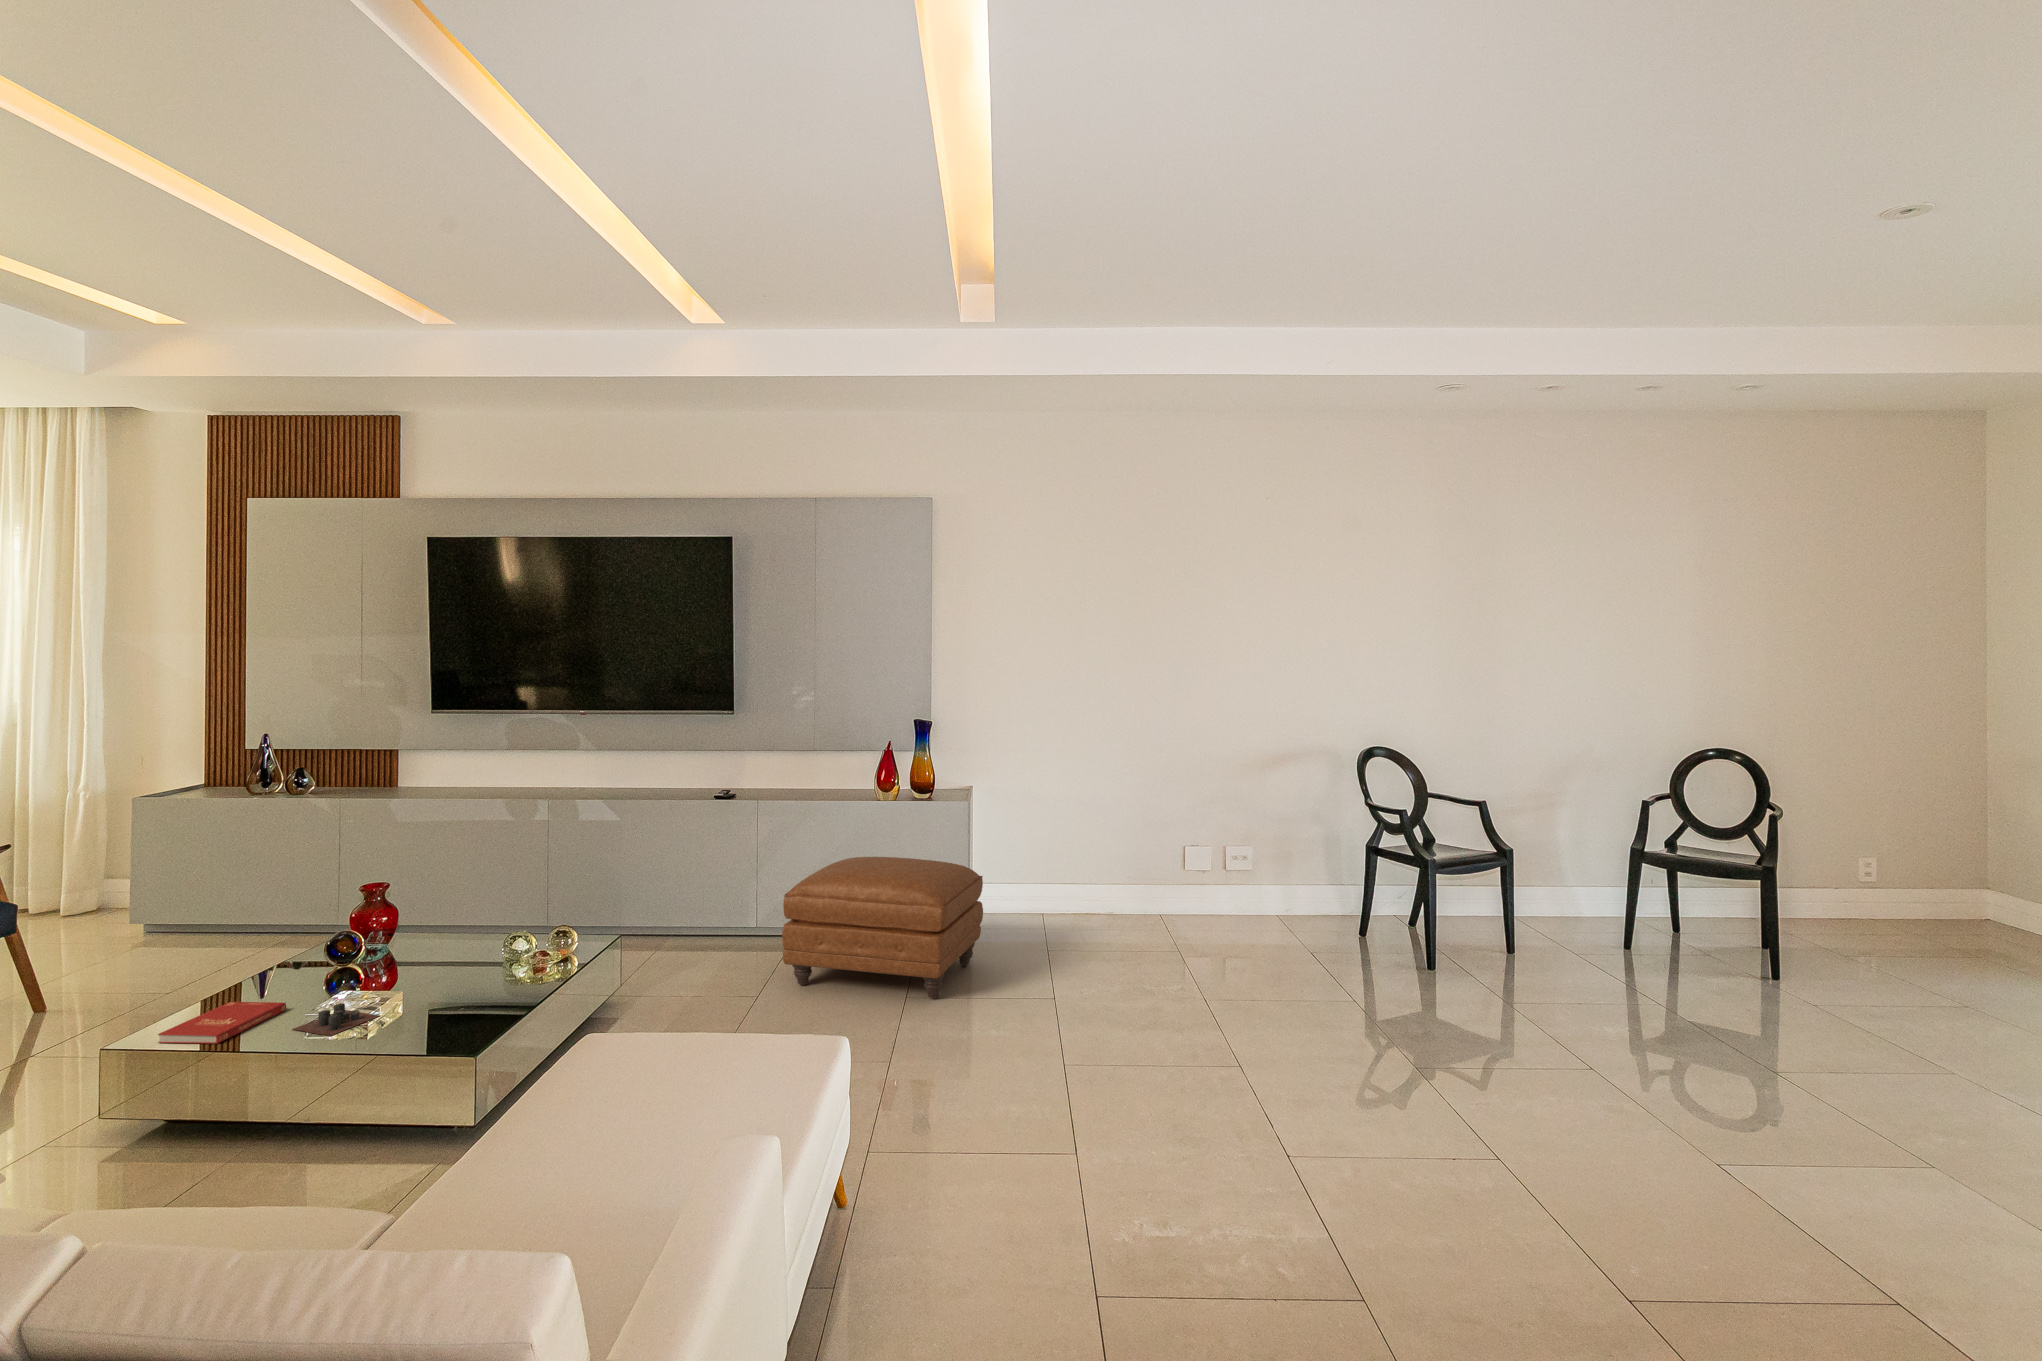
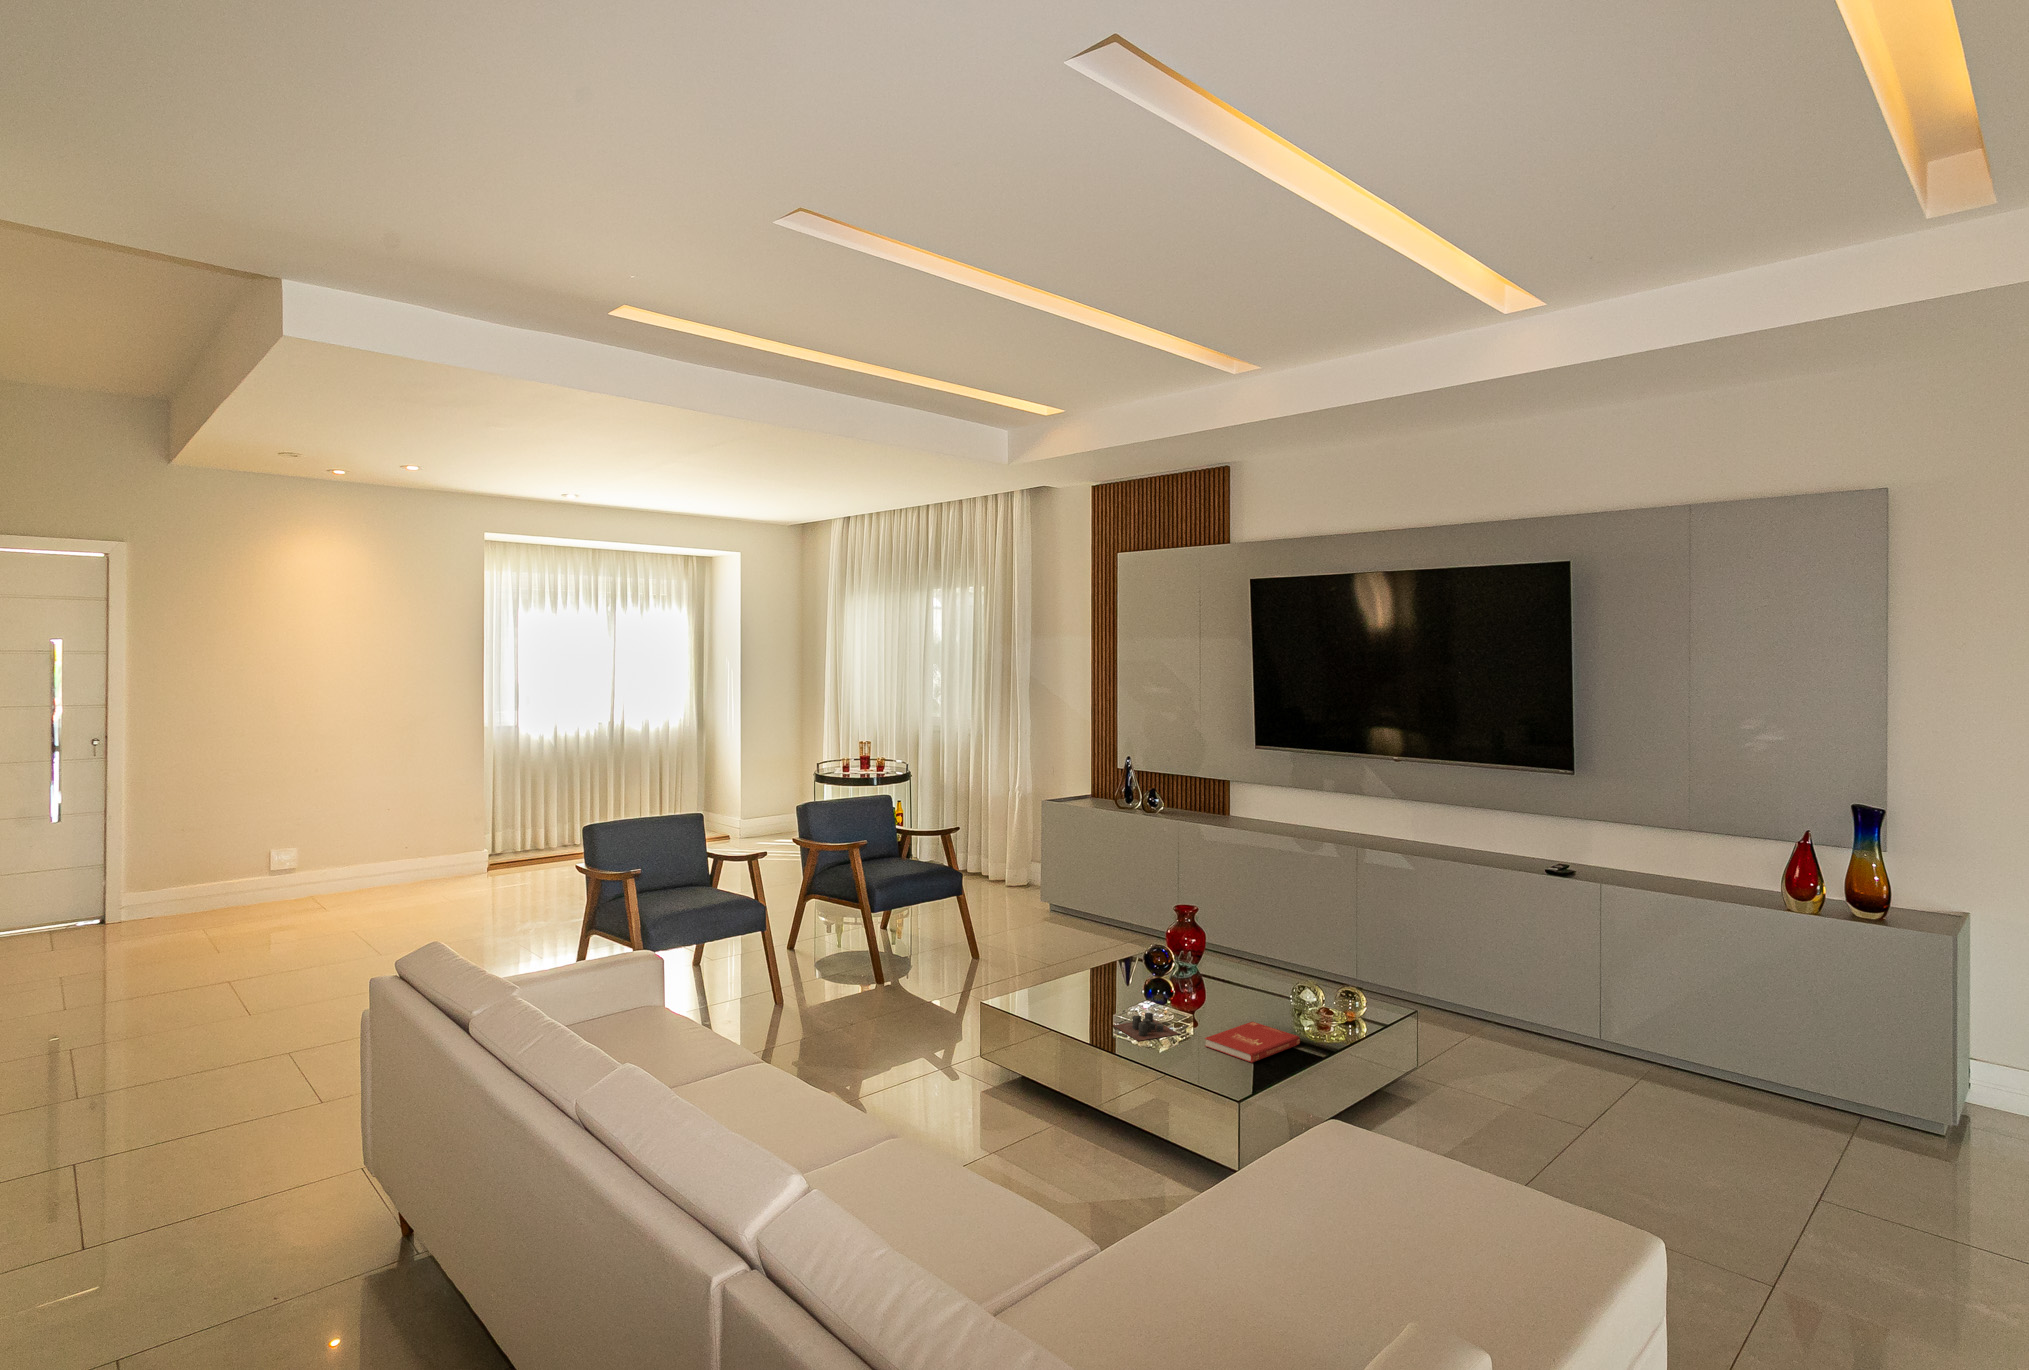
ottoman: present [782,857,983,999] -> none [1621,984,1980,1227]
book: present [158,1002,286,1044] -> present [1205,1022,1300,1063]

